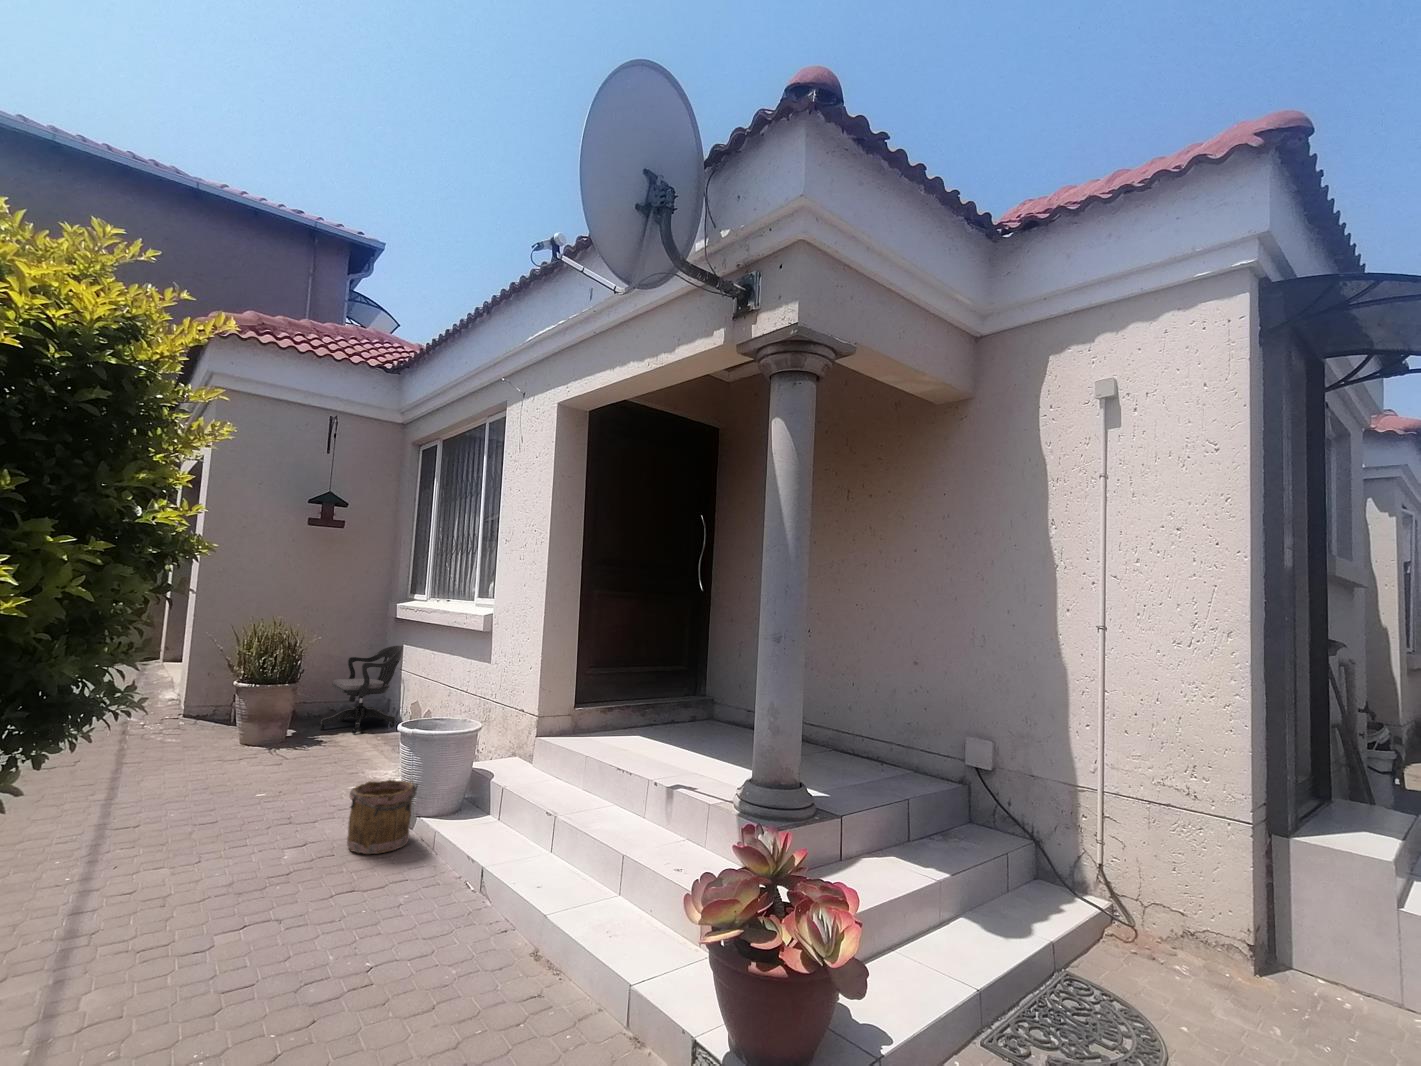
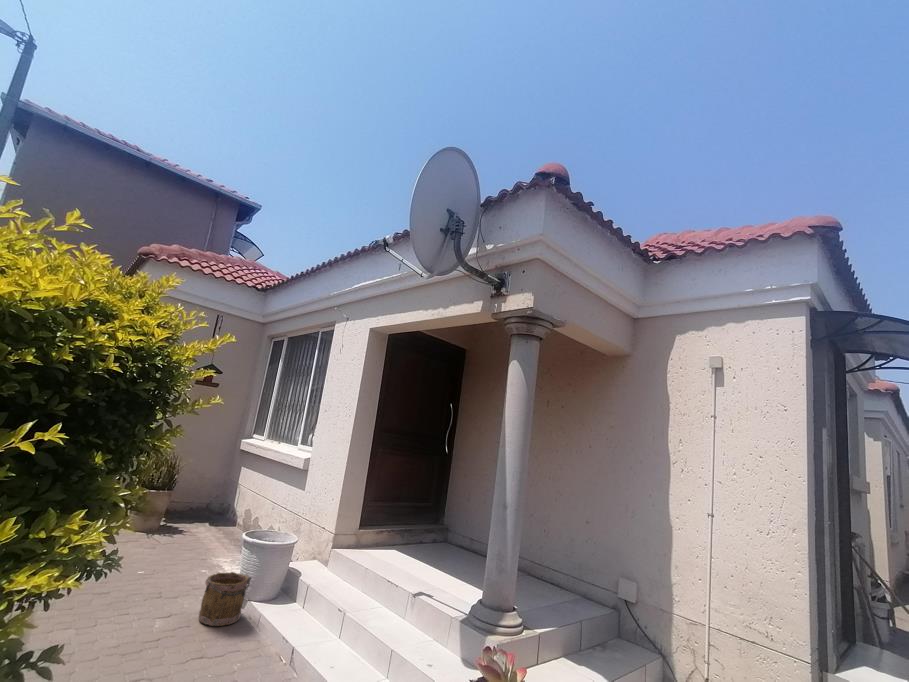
chair: present [320,646,403,734] -> none [180,470,243,530]

